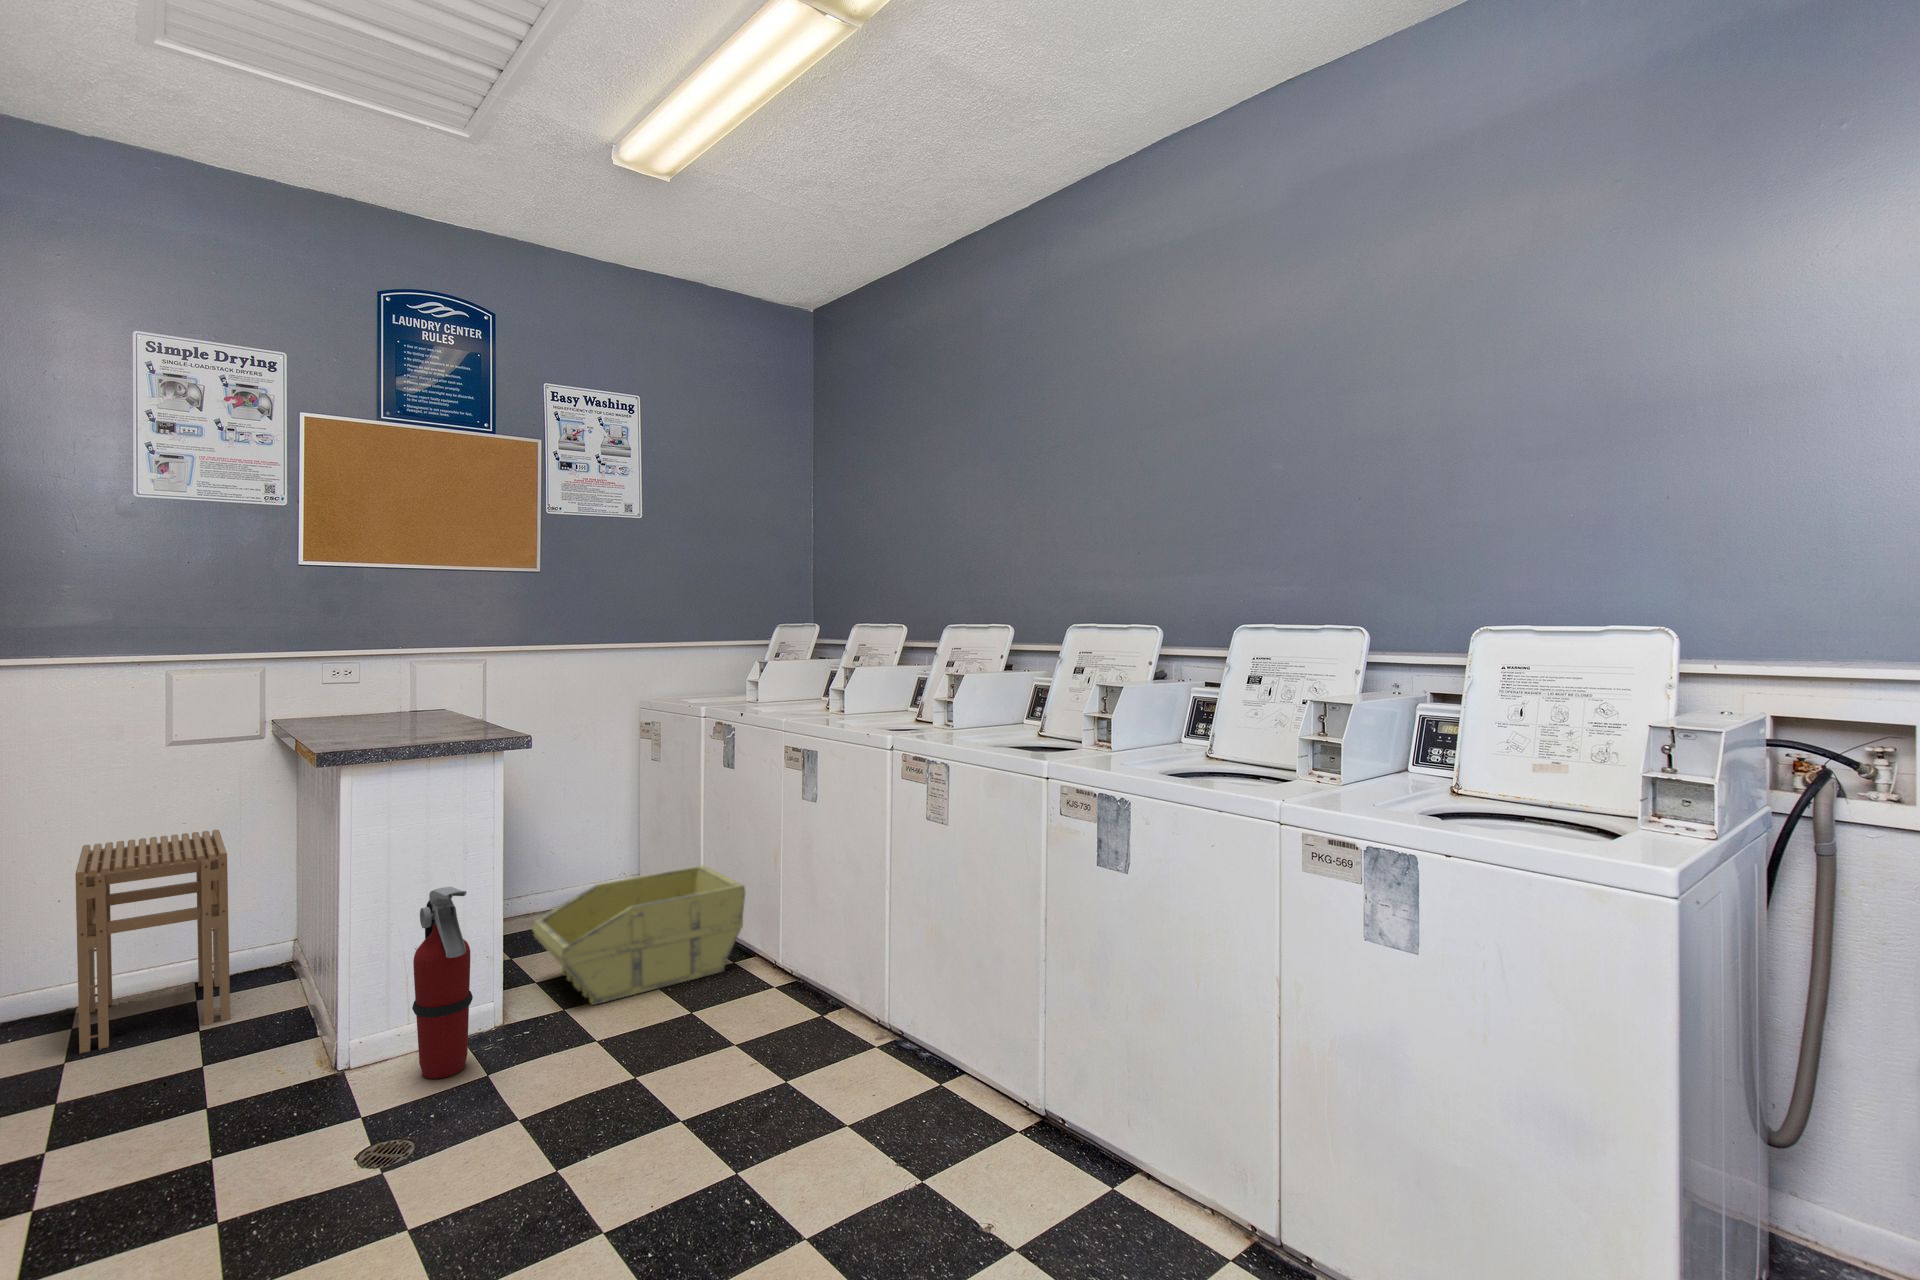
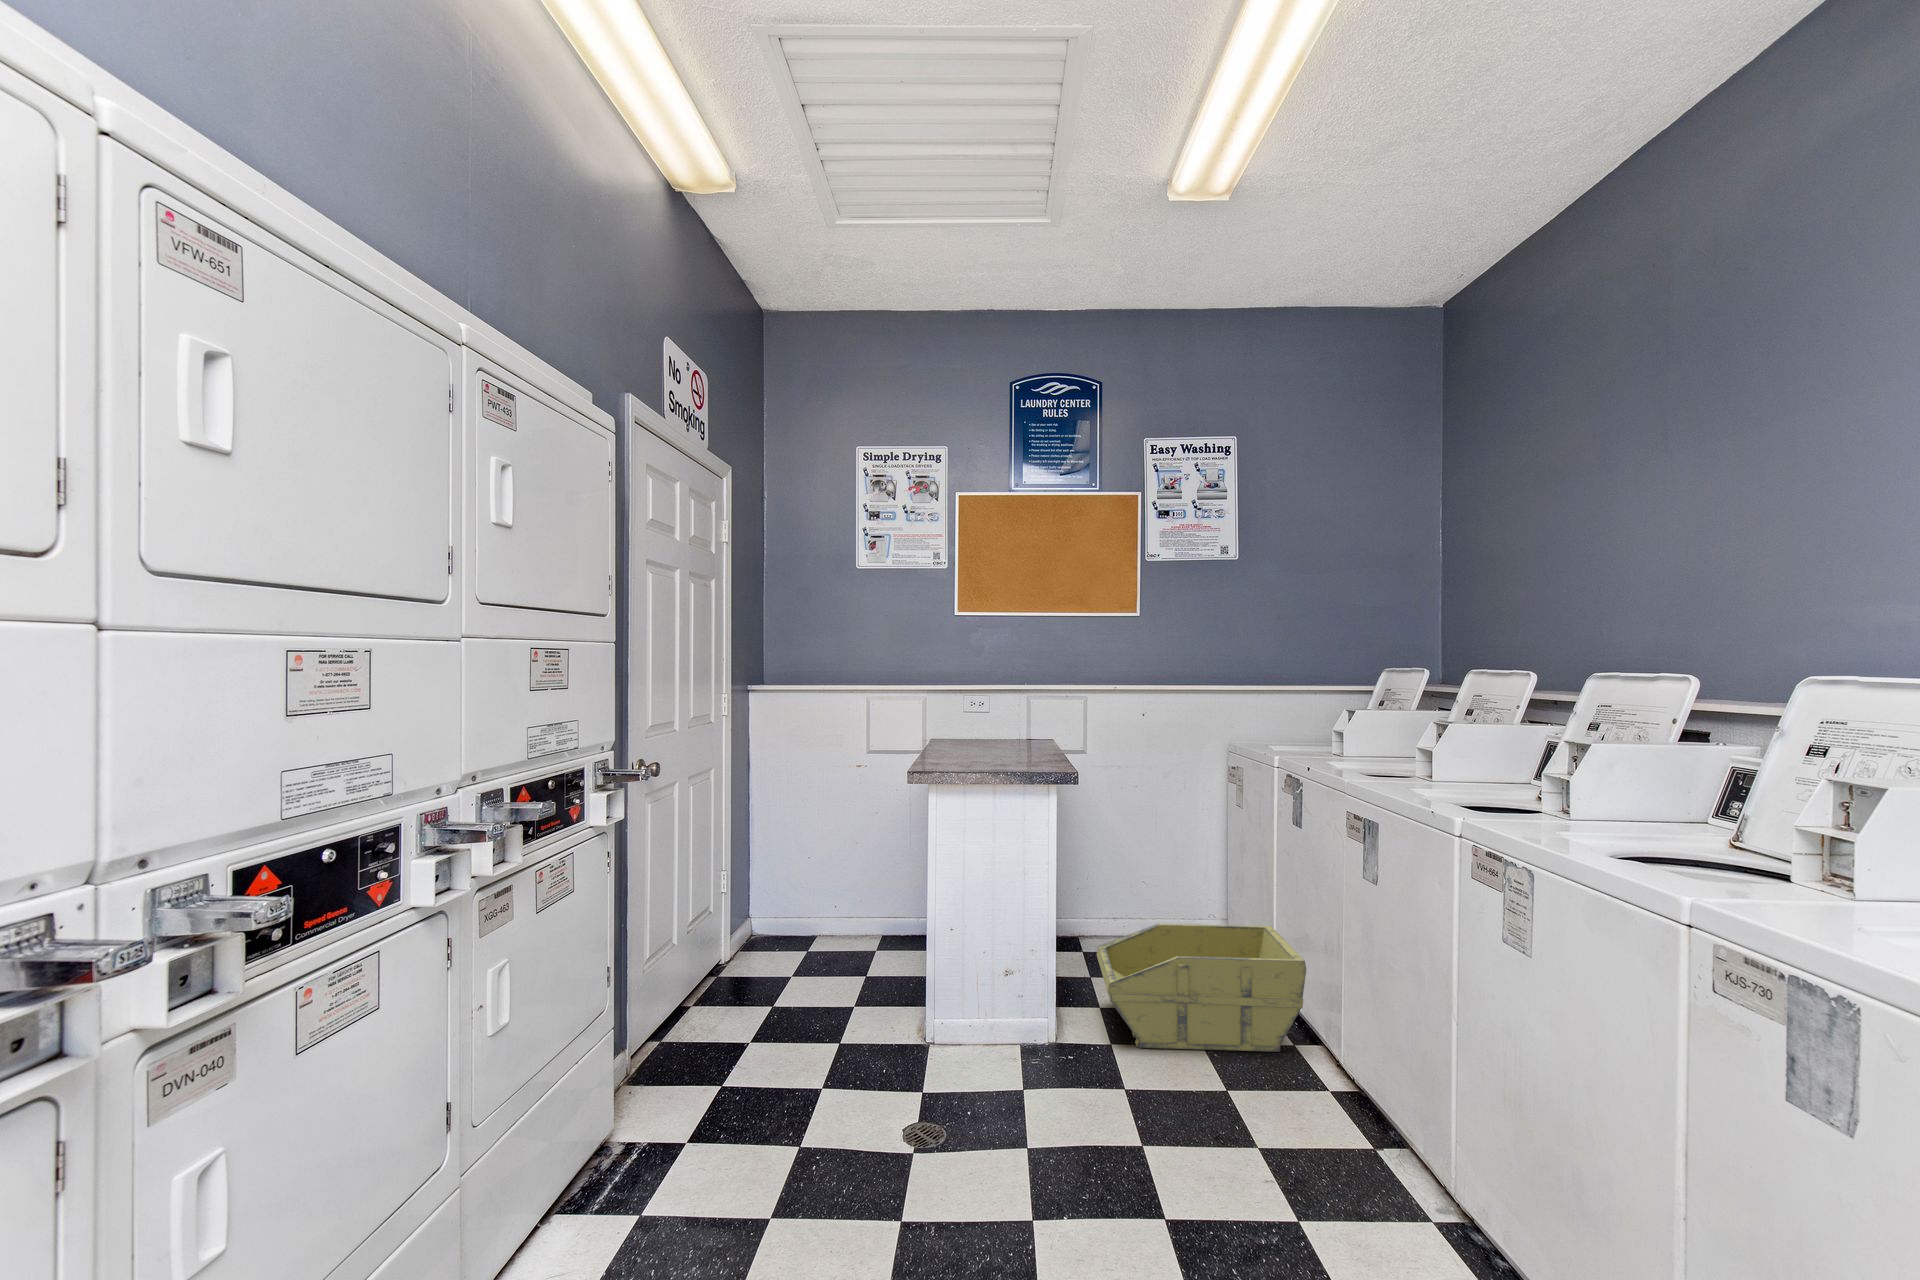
stool: present [75,830,230,1053] -> none [799,818,895,971]
fire extinguisher: present [412,887,473,1079] -> none [971,903,1018,1078]

